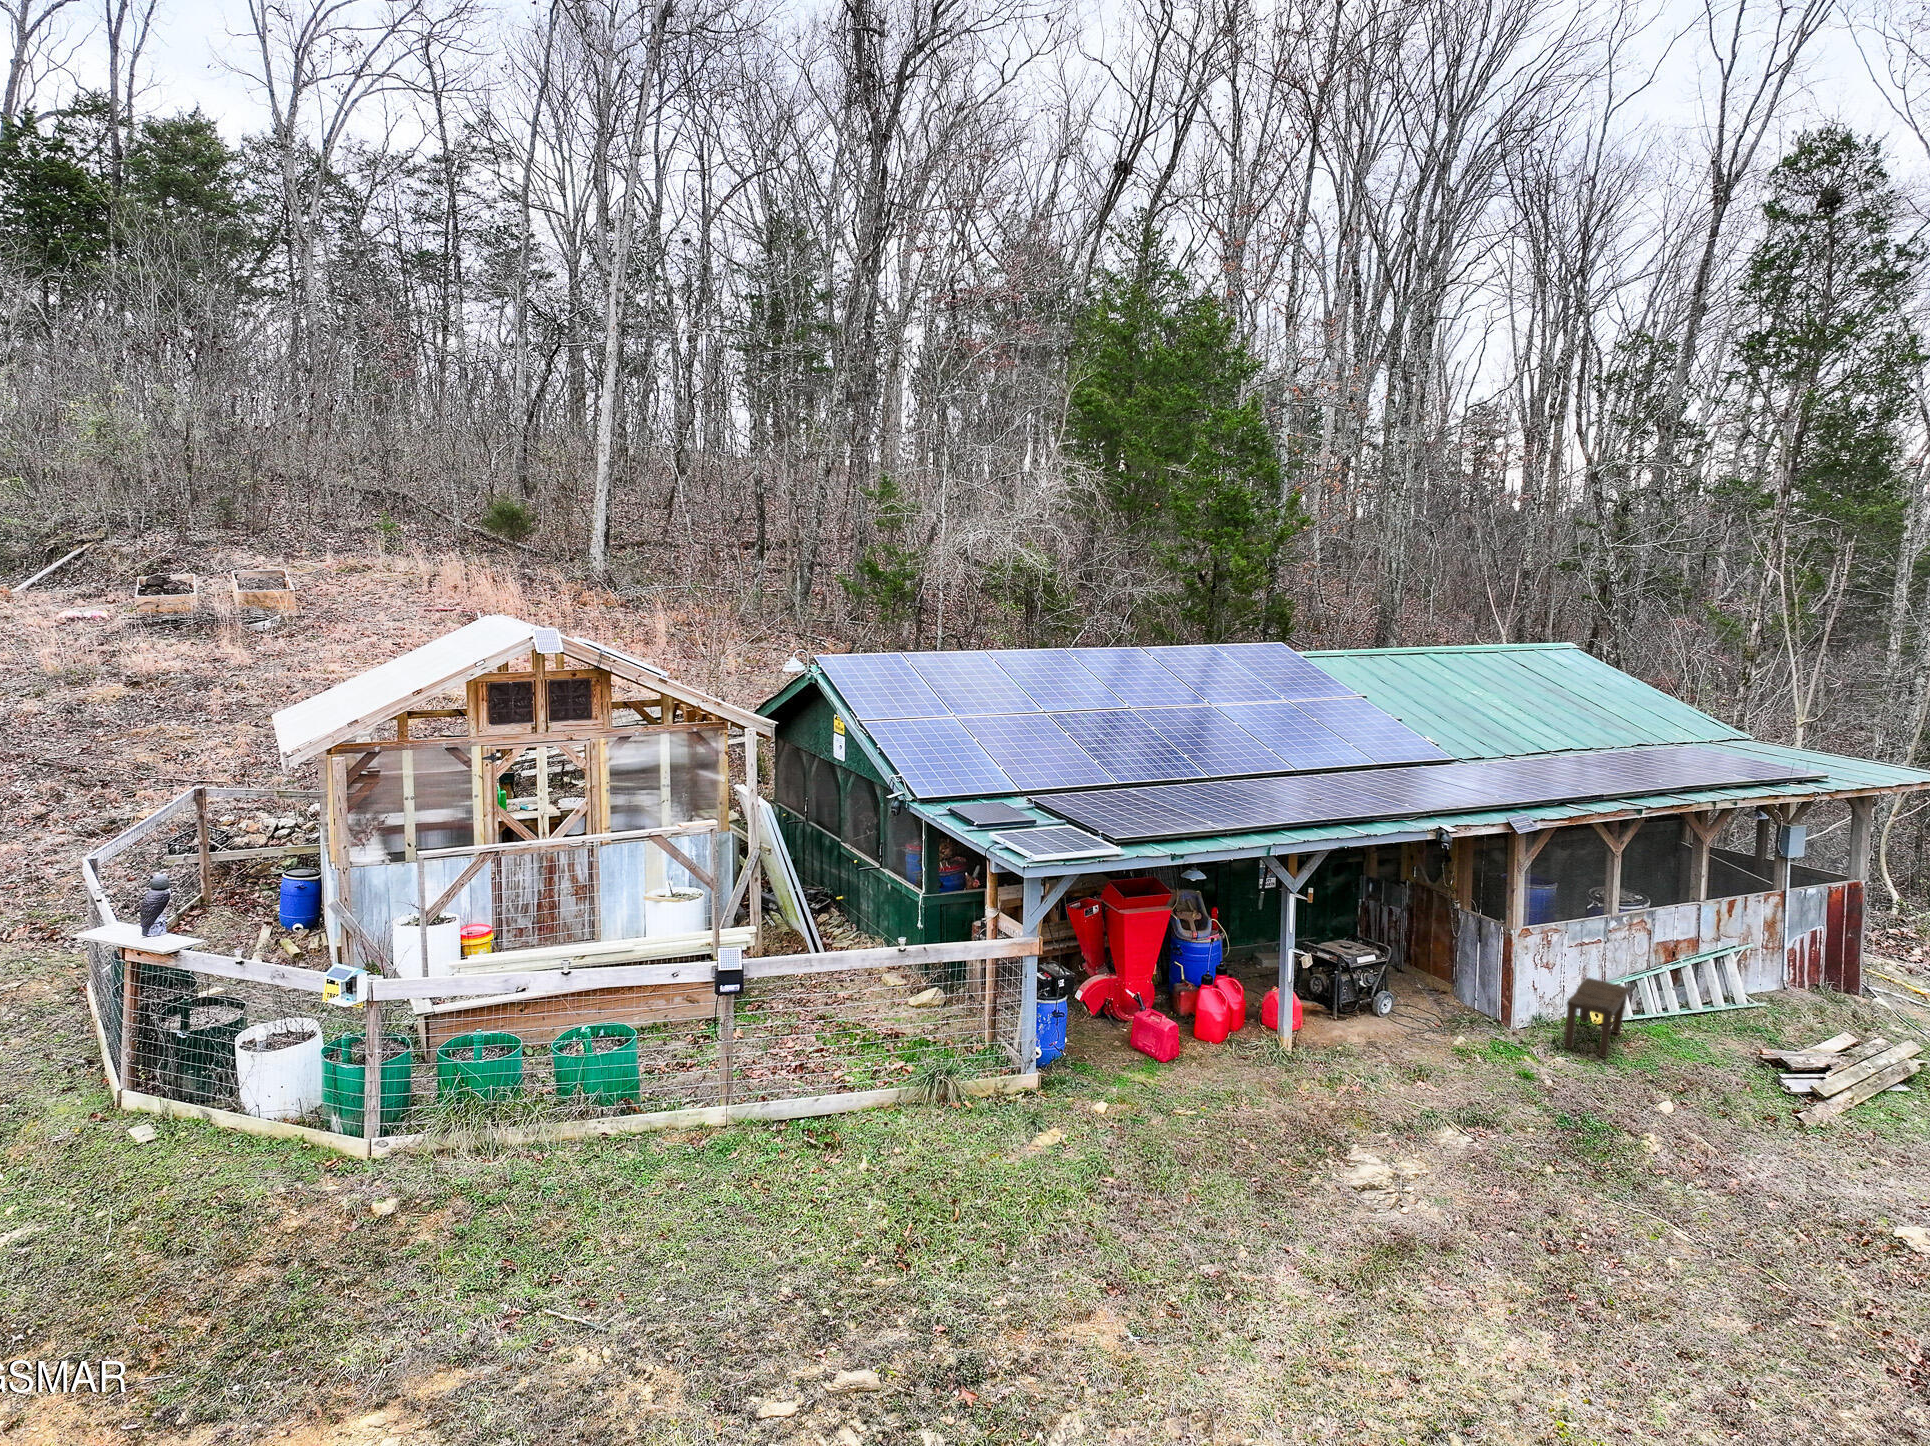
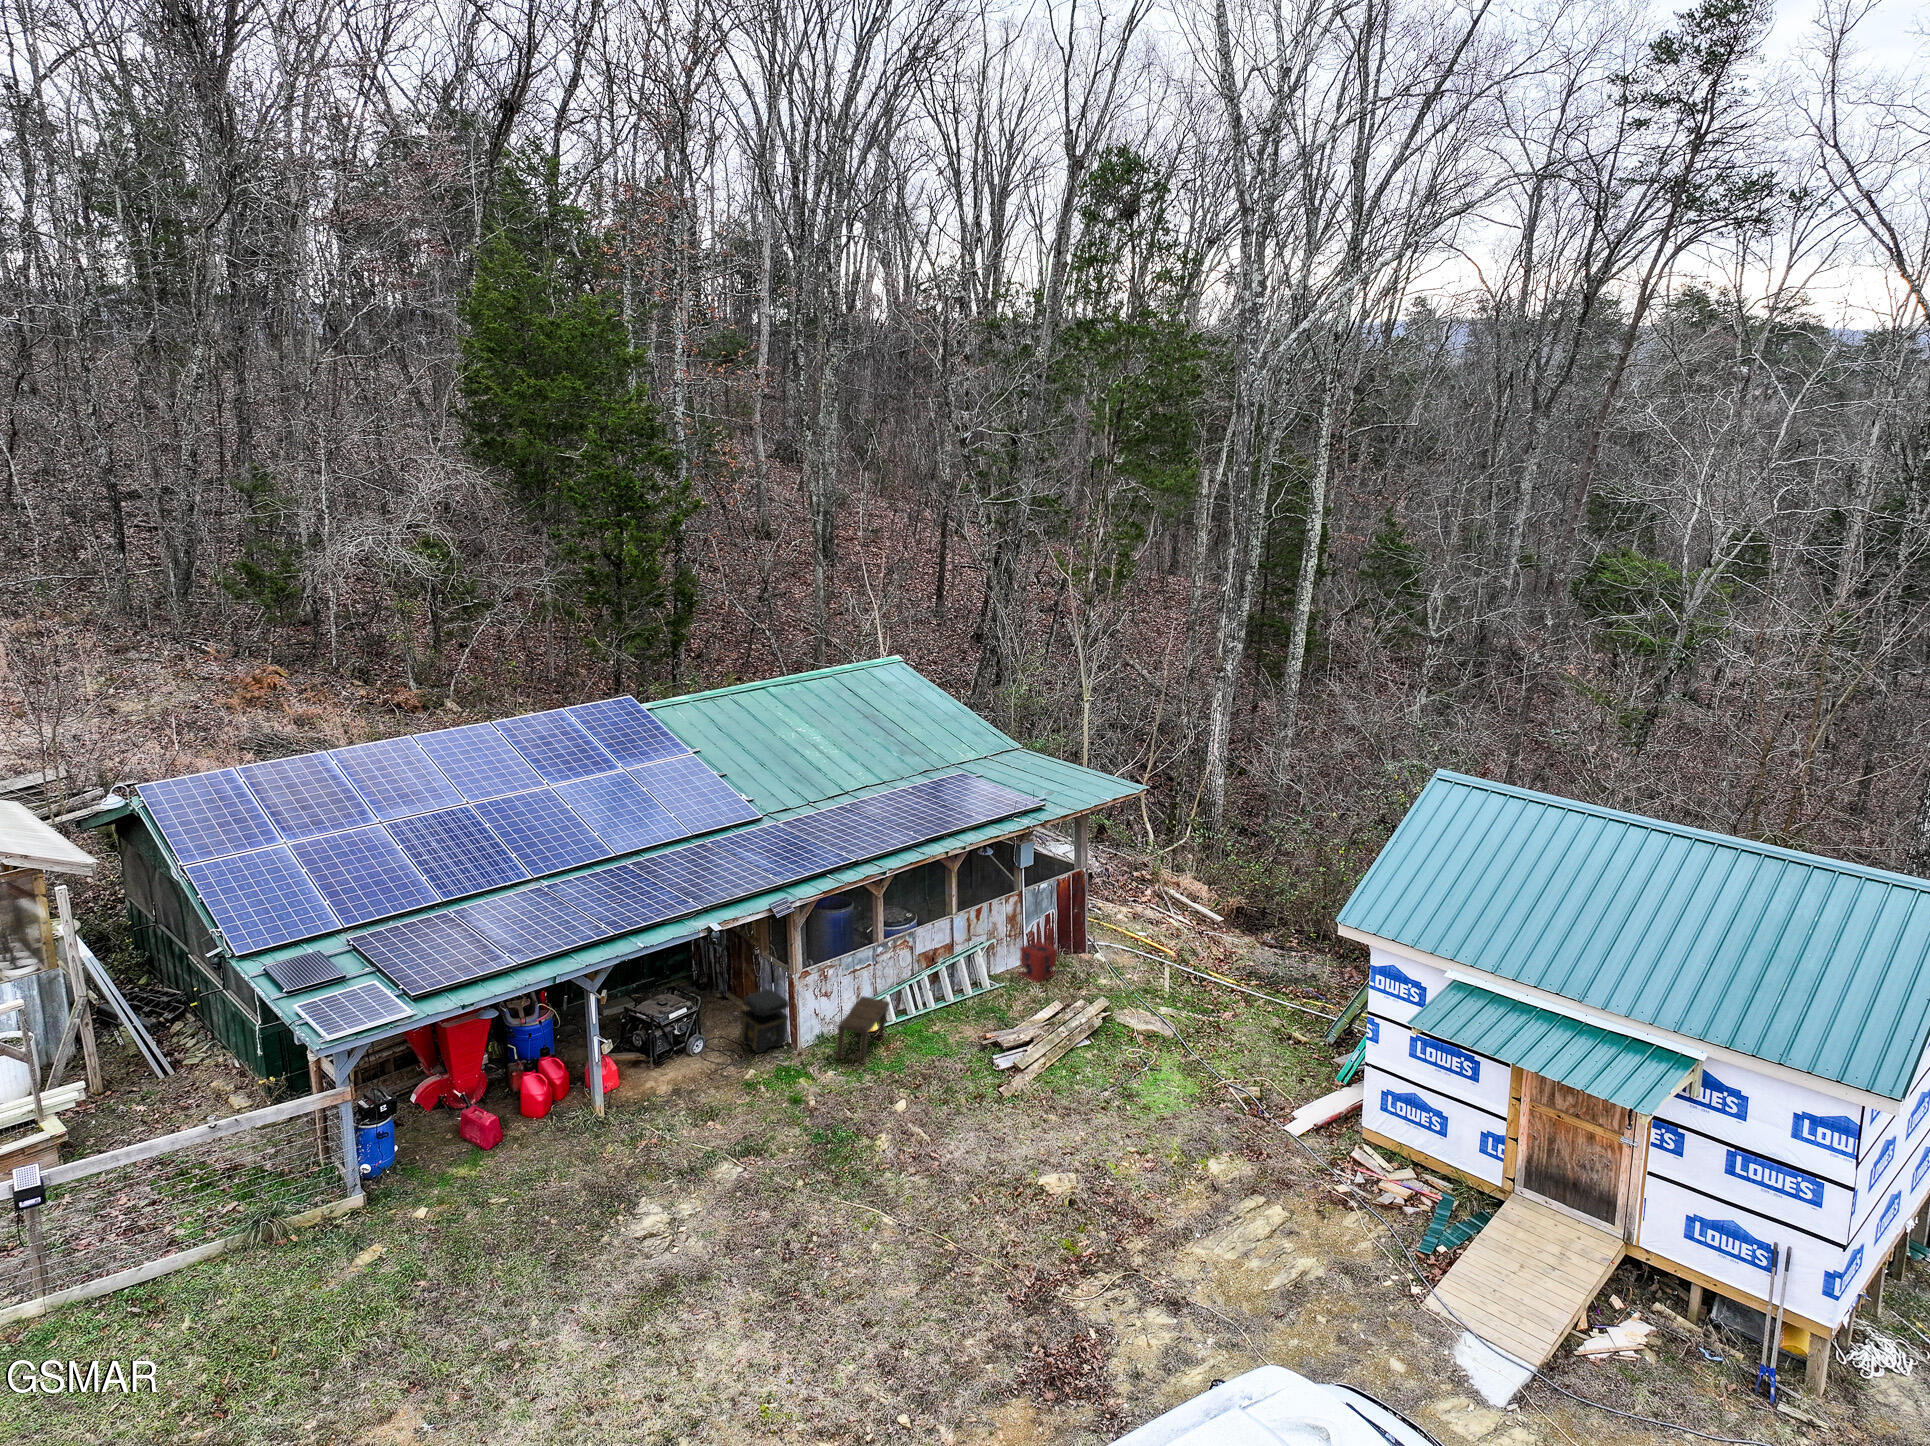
toolbox: none [1429,950,1495,1026] -> present [740,989,789,1053]
storage box: none [1780,957,1848,1012] -> present [1018,942,1058,982]

